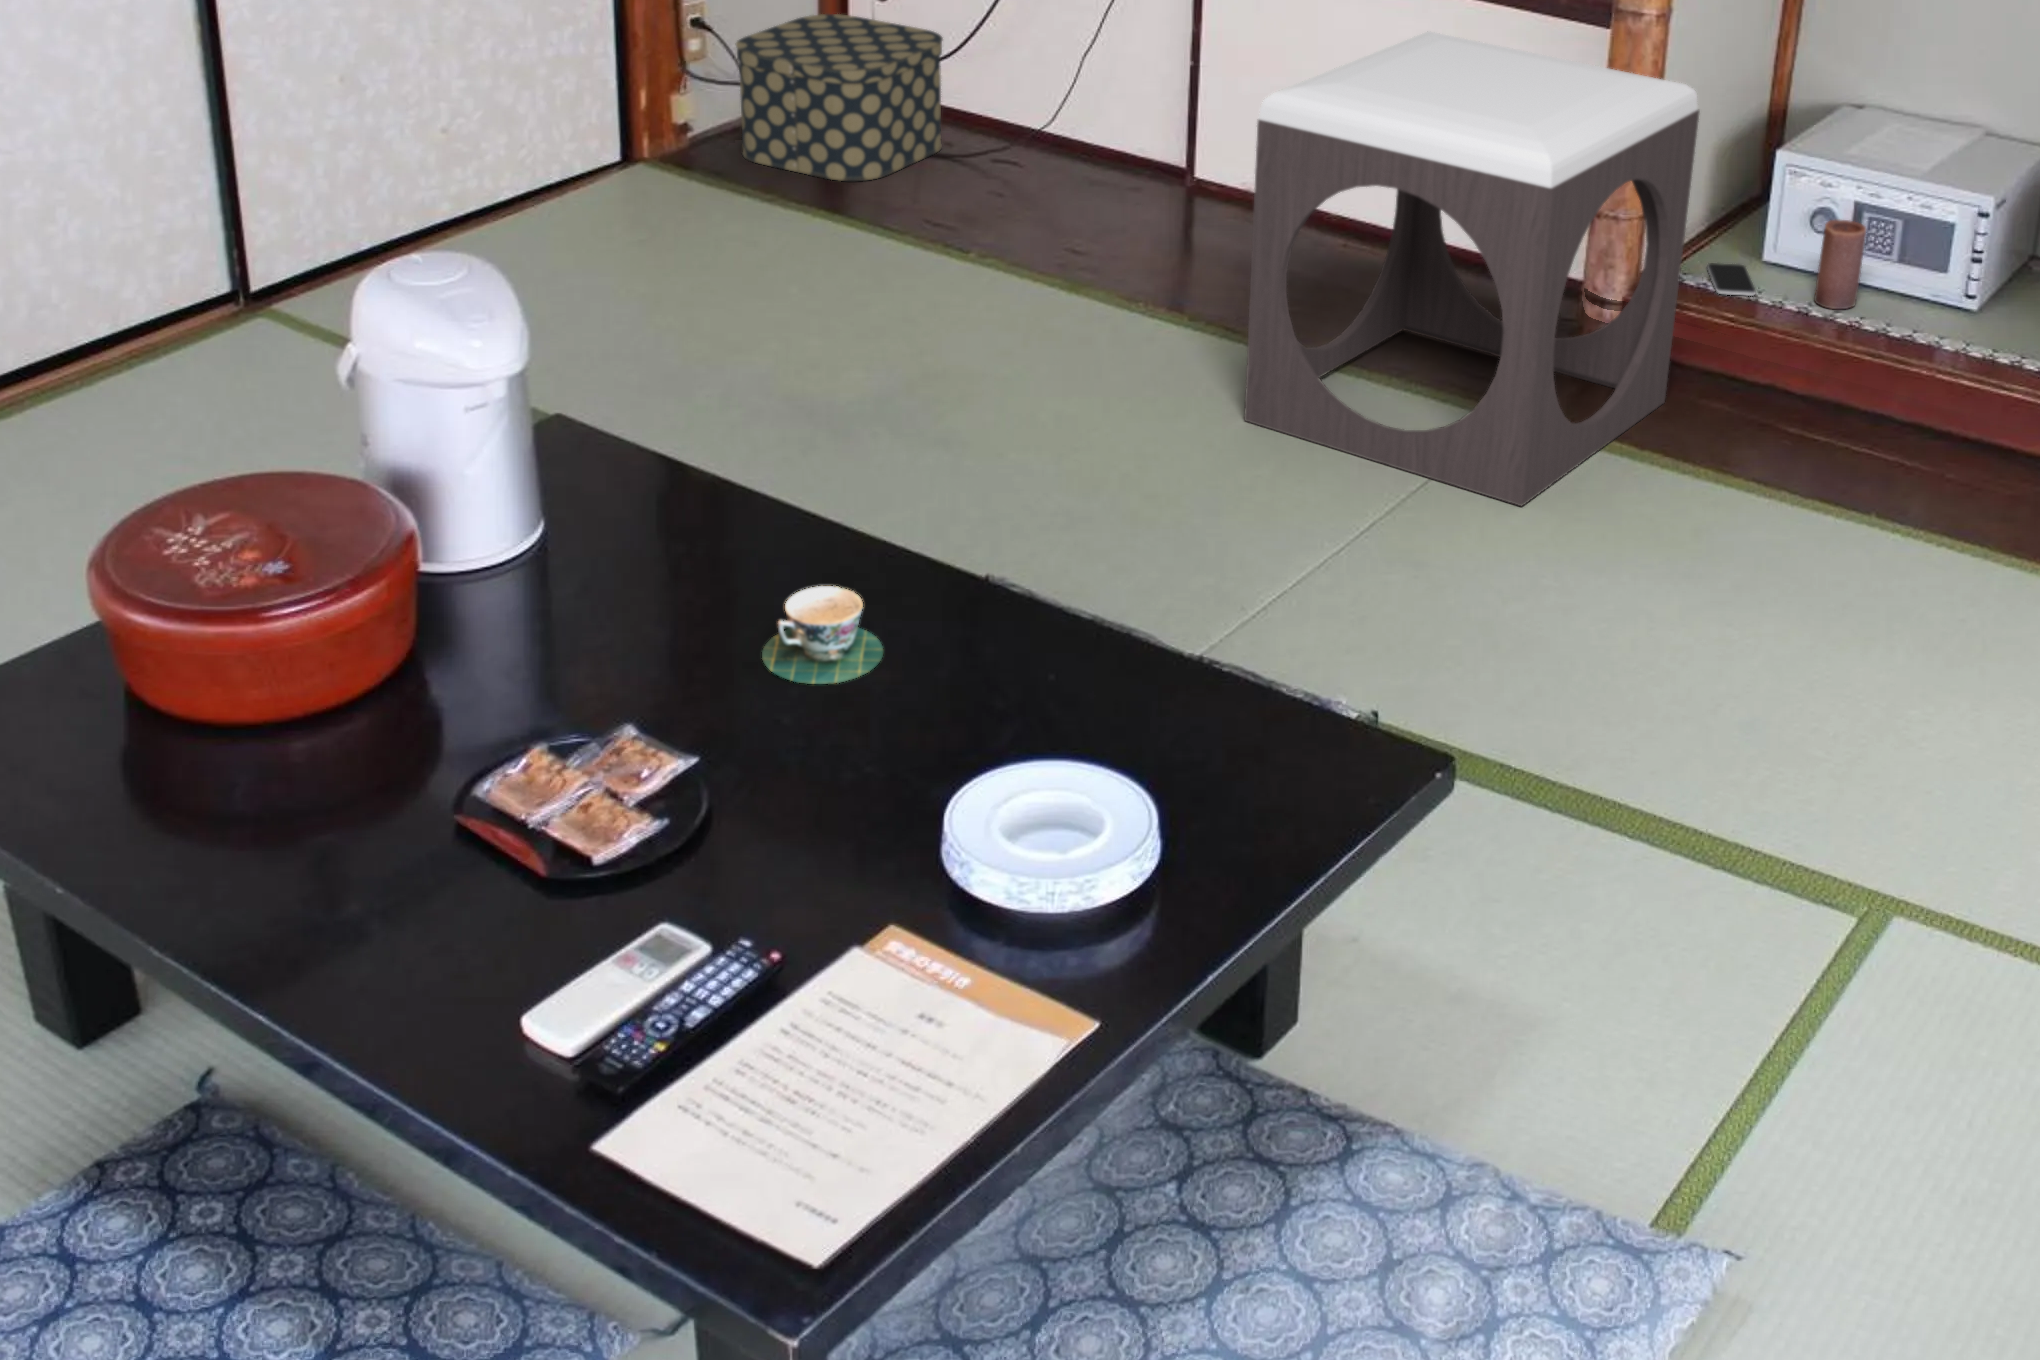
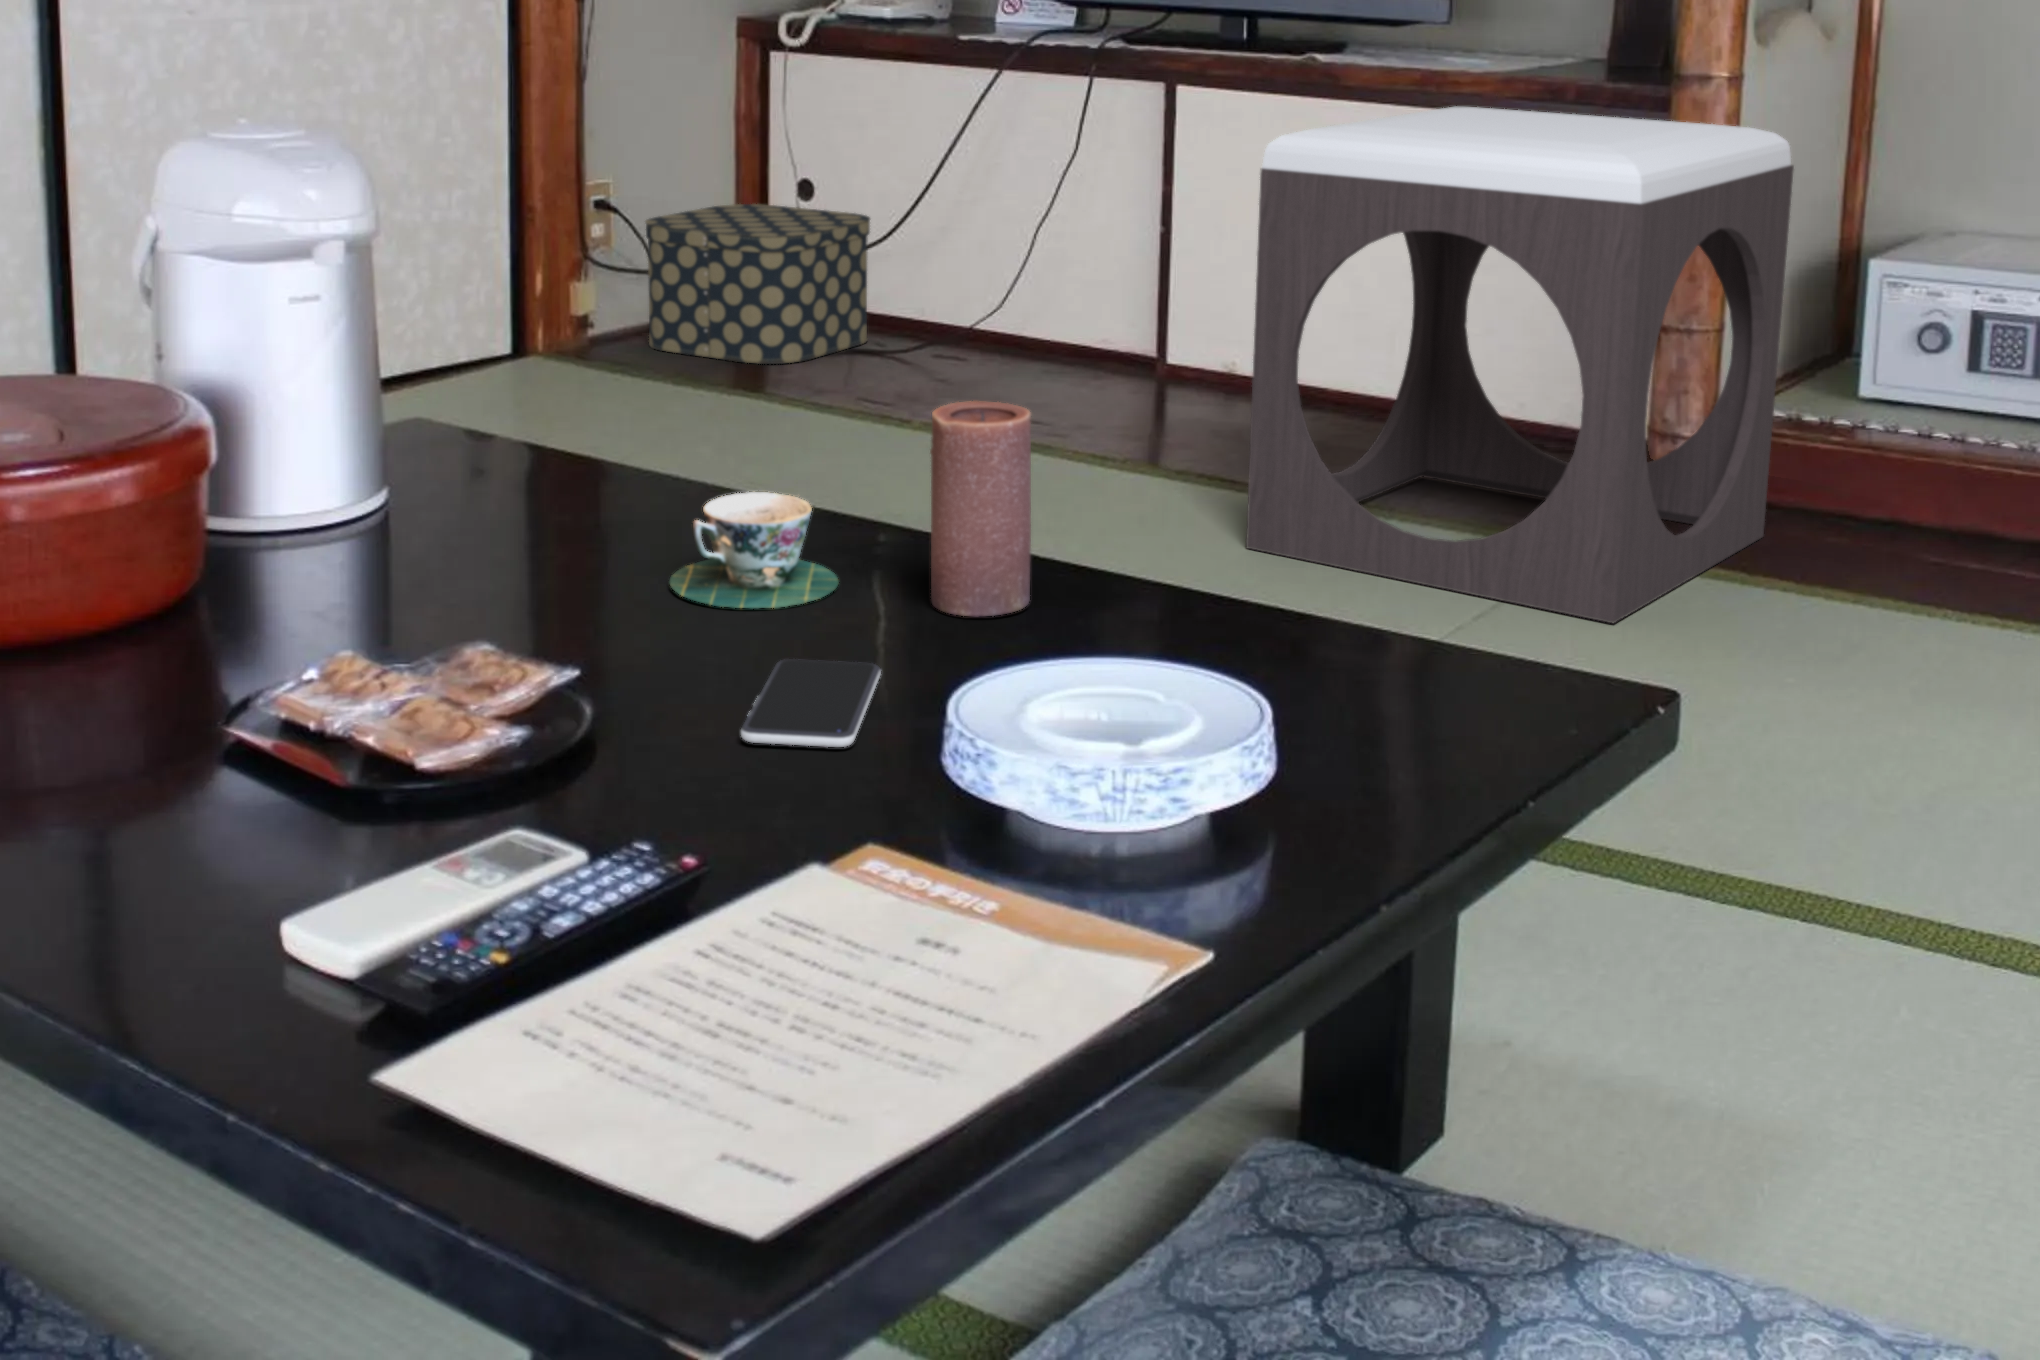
candle: present [1815,220,1866,309] -> present [930,401,1031,617]
smartphone: present [1707,263,1756,296] -> present [741,659,881,747]

